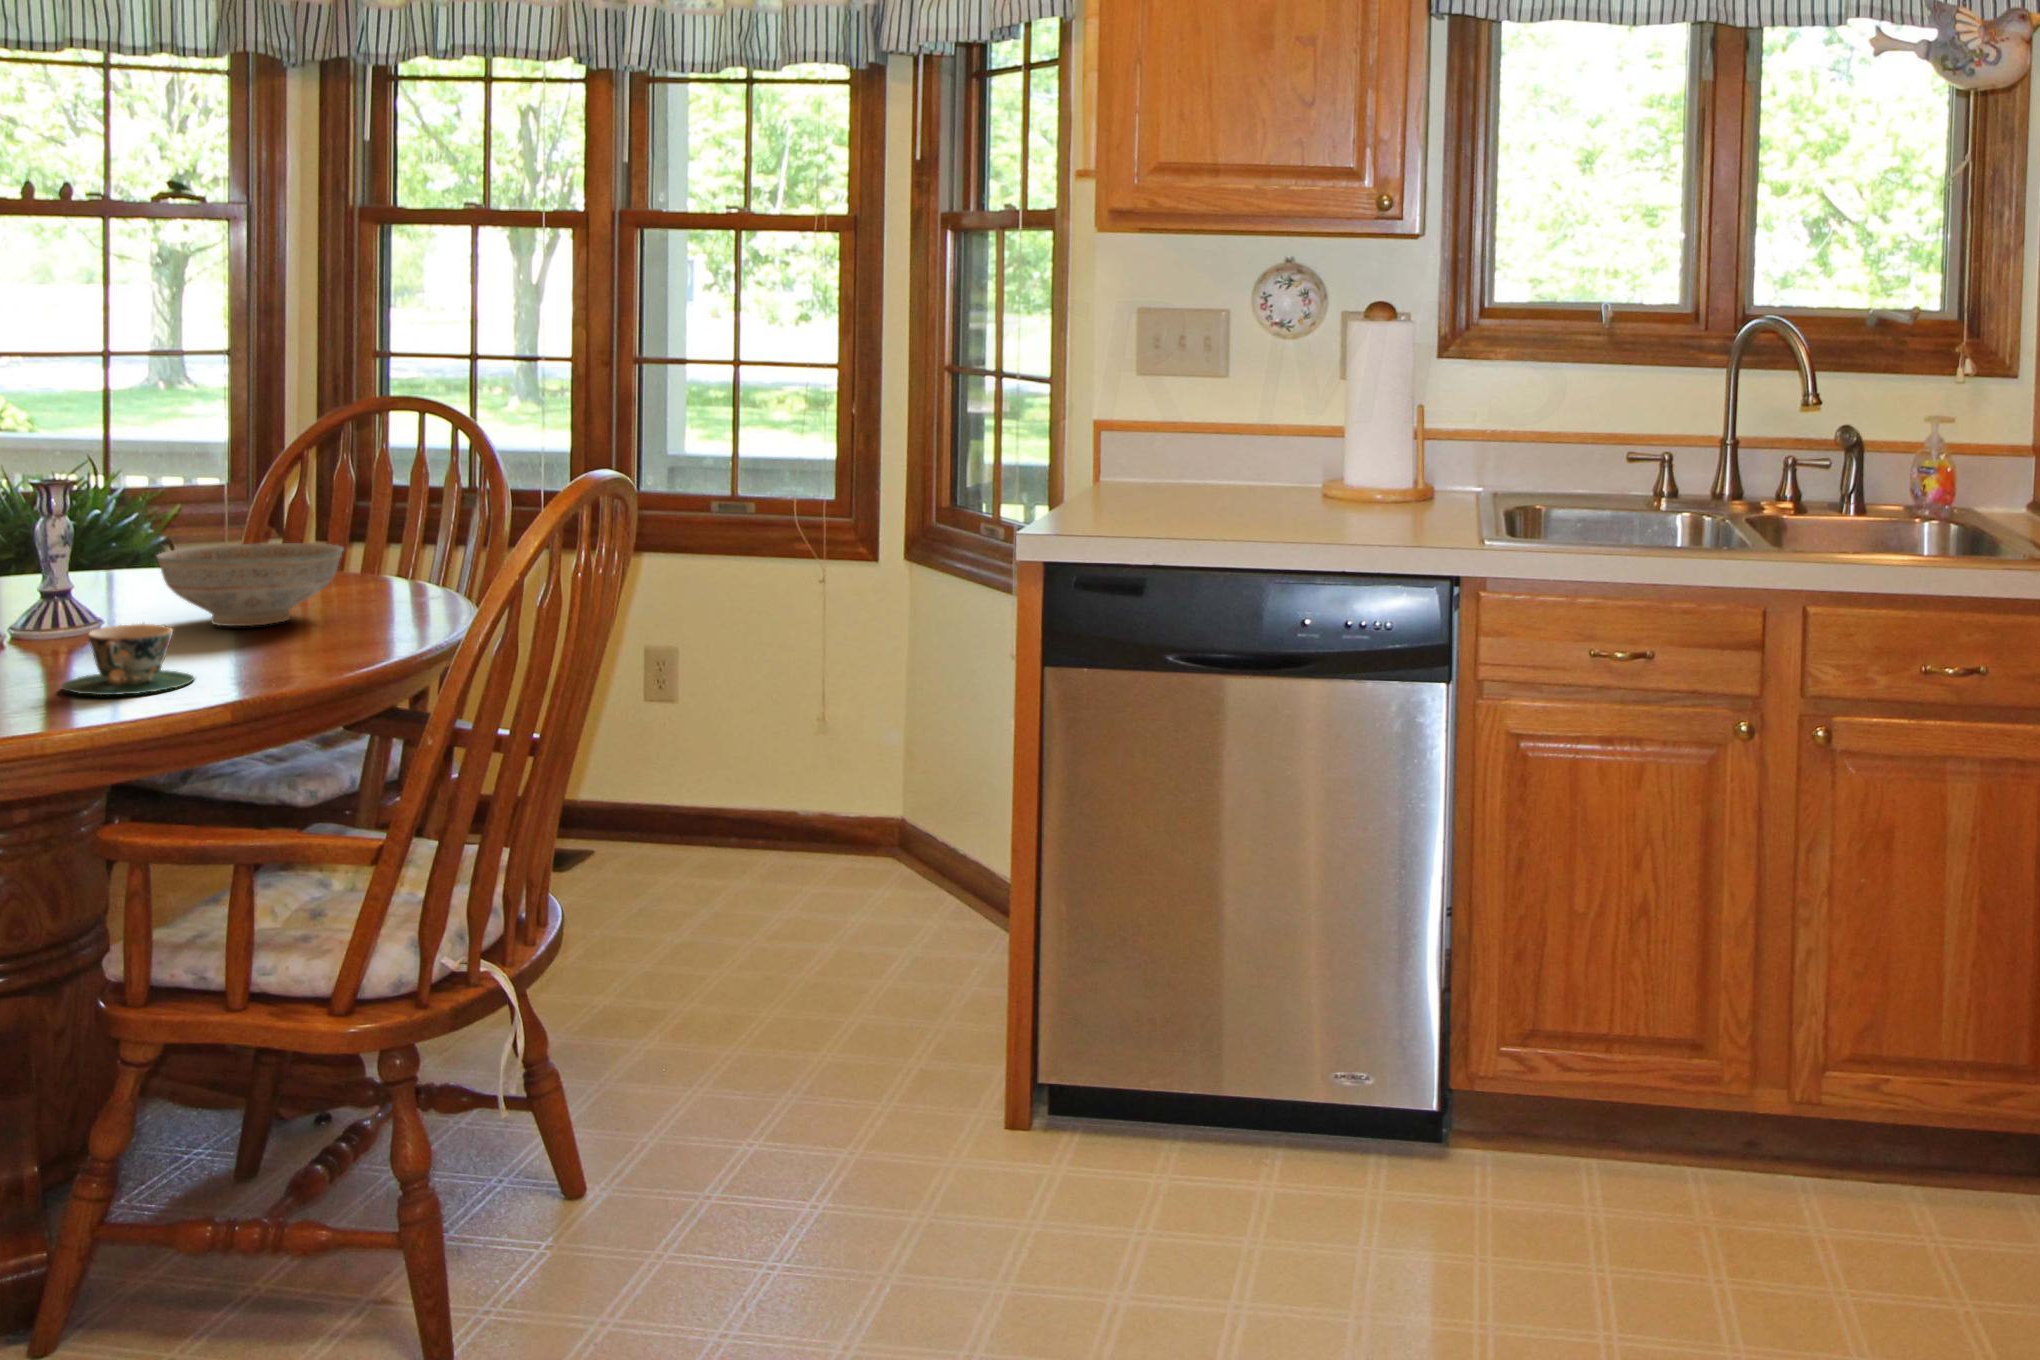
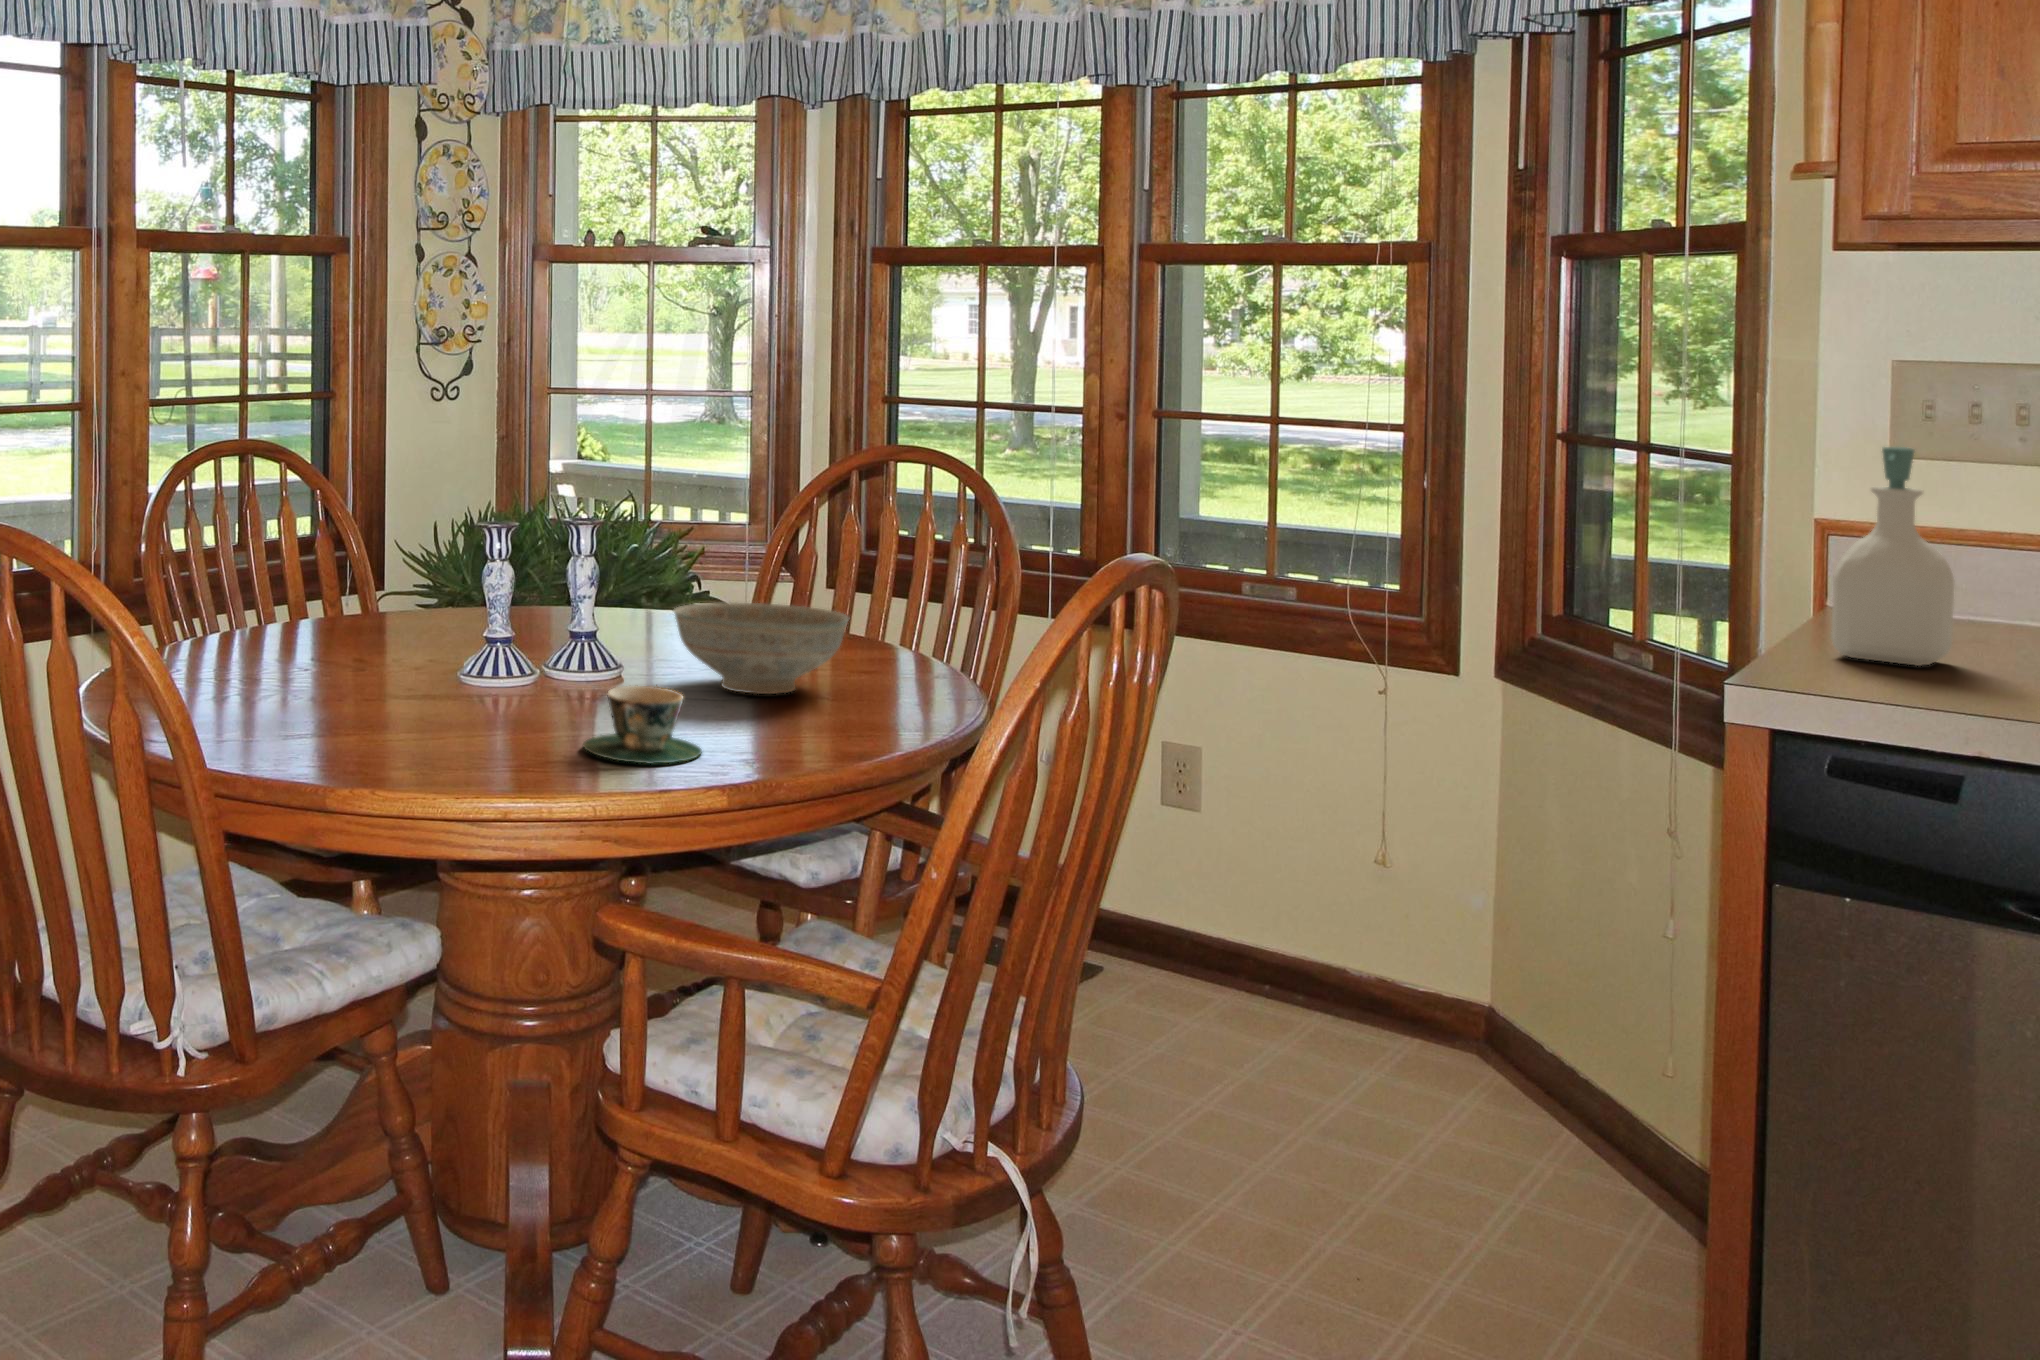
soap bottle: none [1094,367,1163,514] -> present [1831,447,1954,666]

